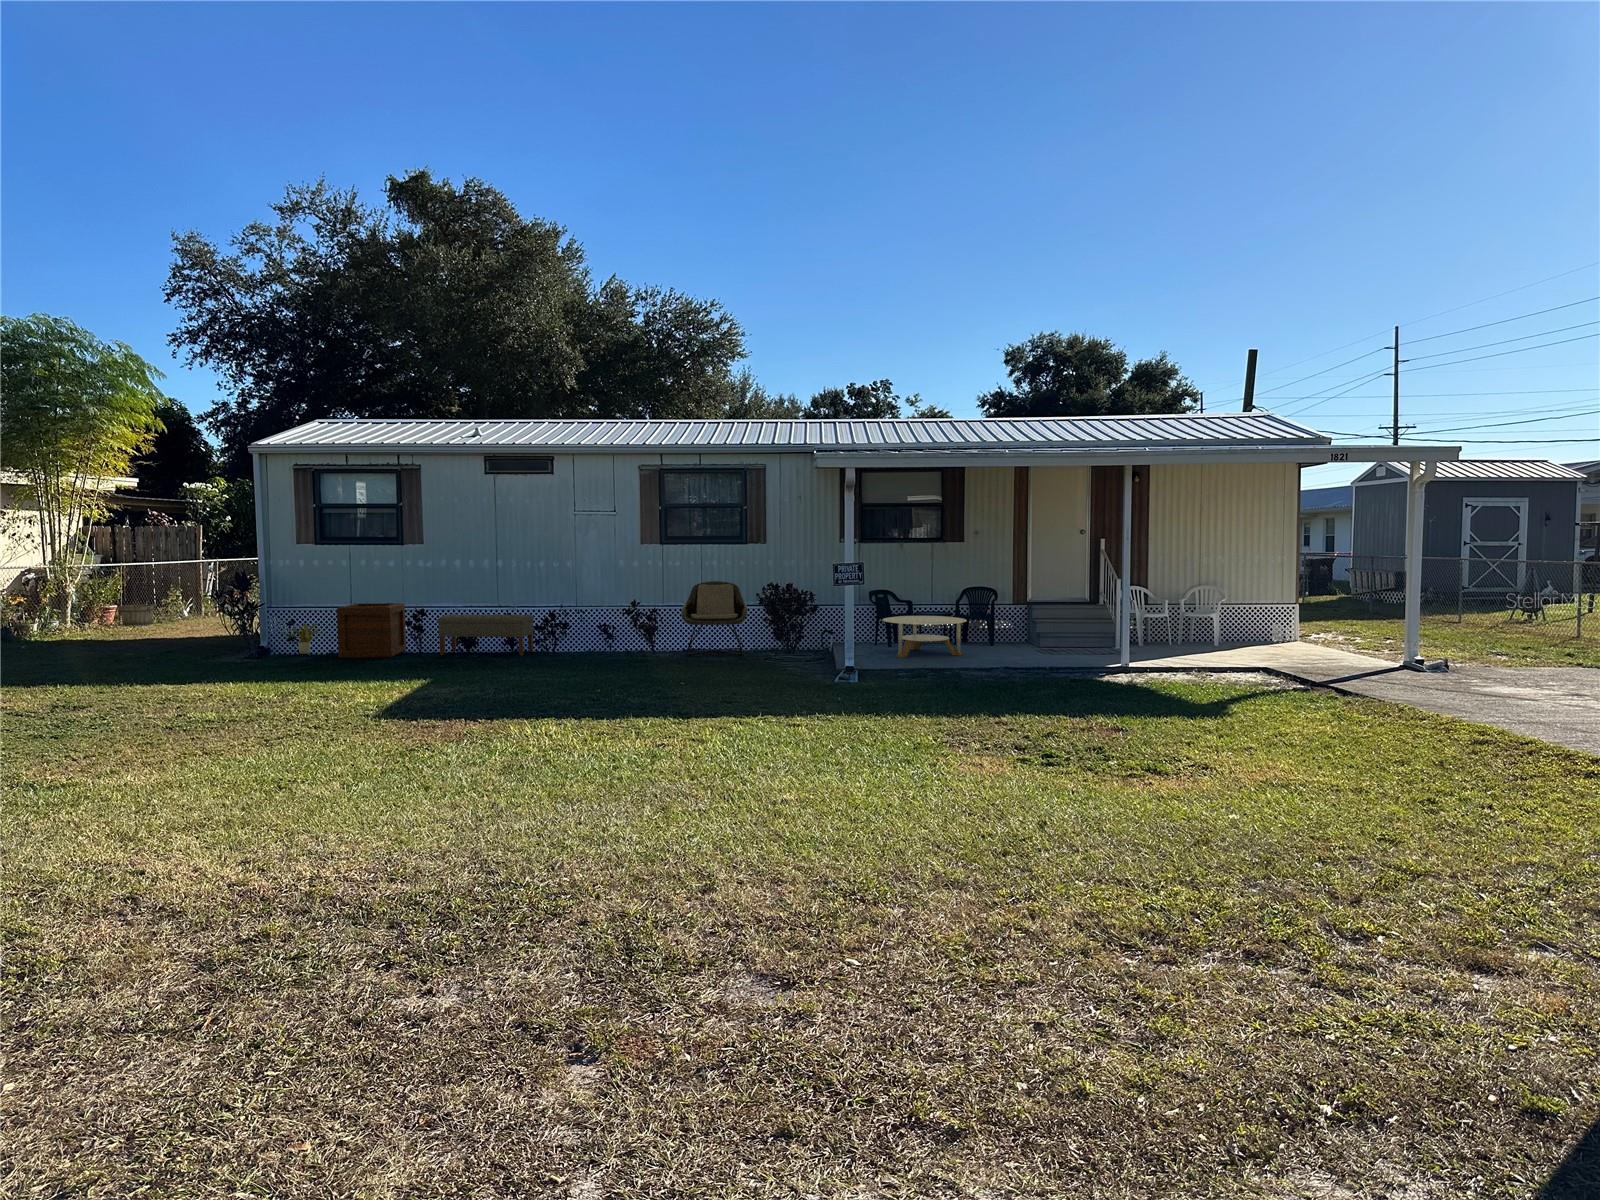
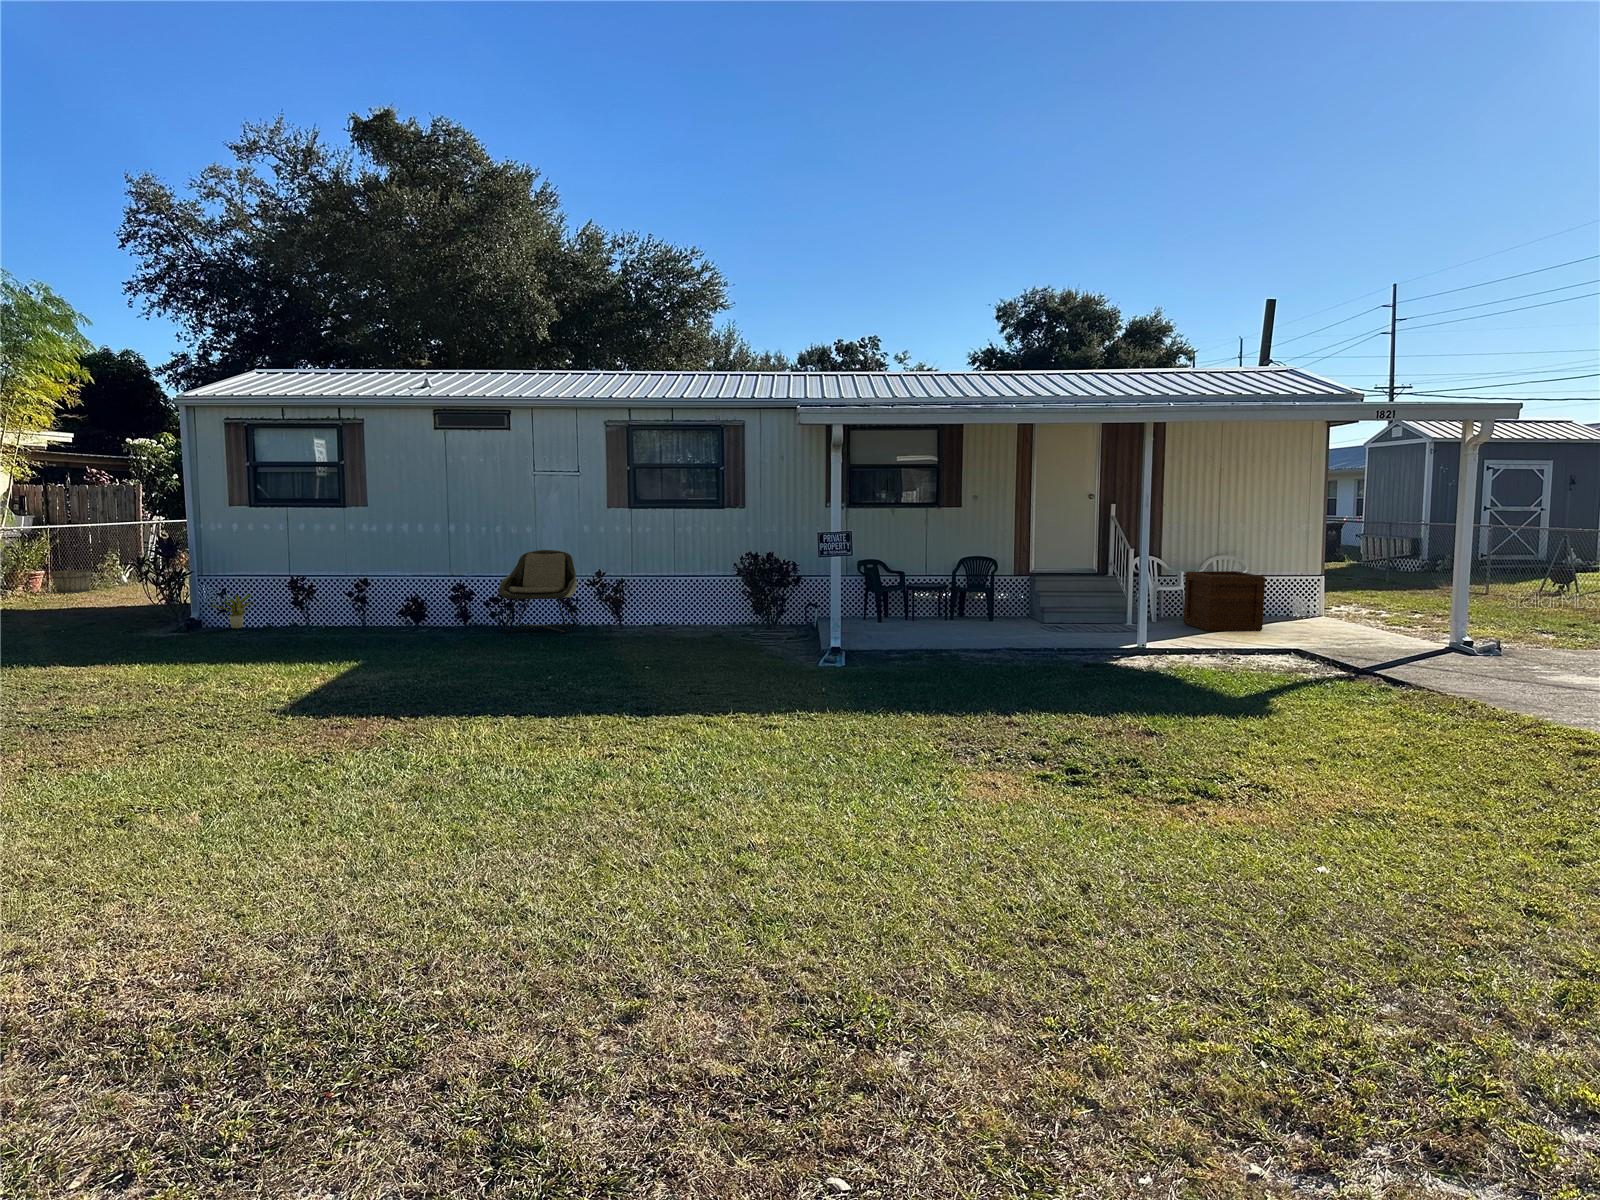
lounge chair: present [681,581,748,657] -> present [499,550,578,634]
wooden crate: present [337,603,406,658] -> present [1183,571,1265,632]
bench: present [437,614,534,656] -> none [382,585,490,632]
round table: present [883,616,967,657] -> none [872,588,965,634]

